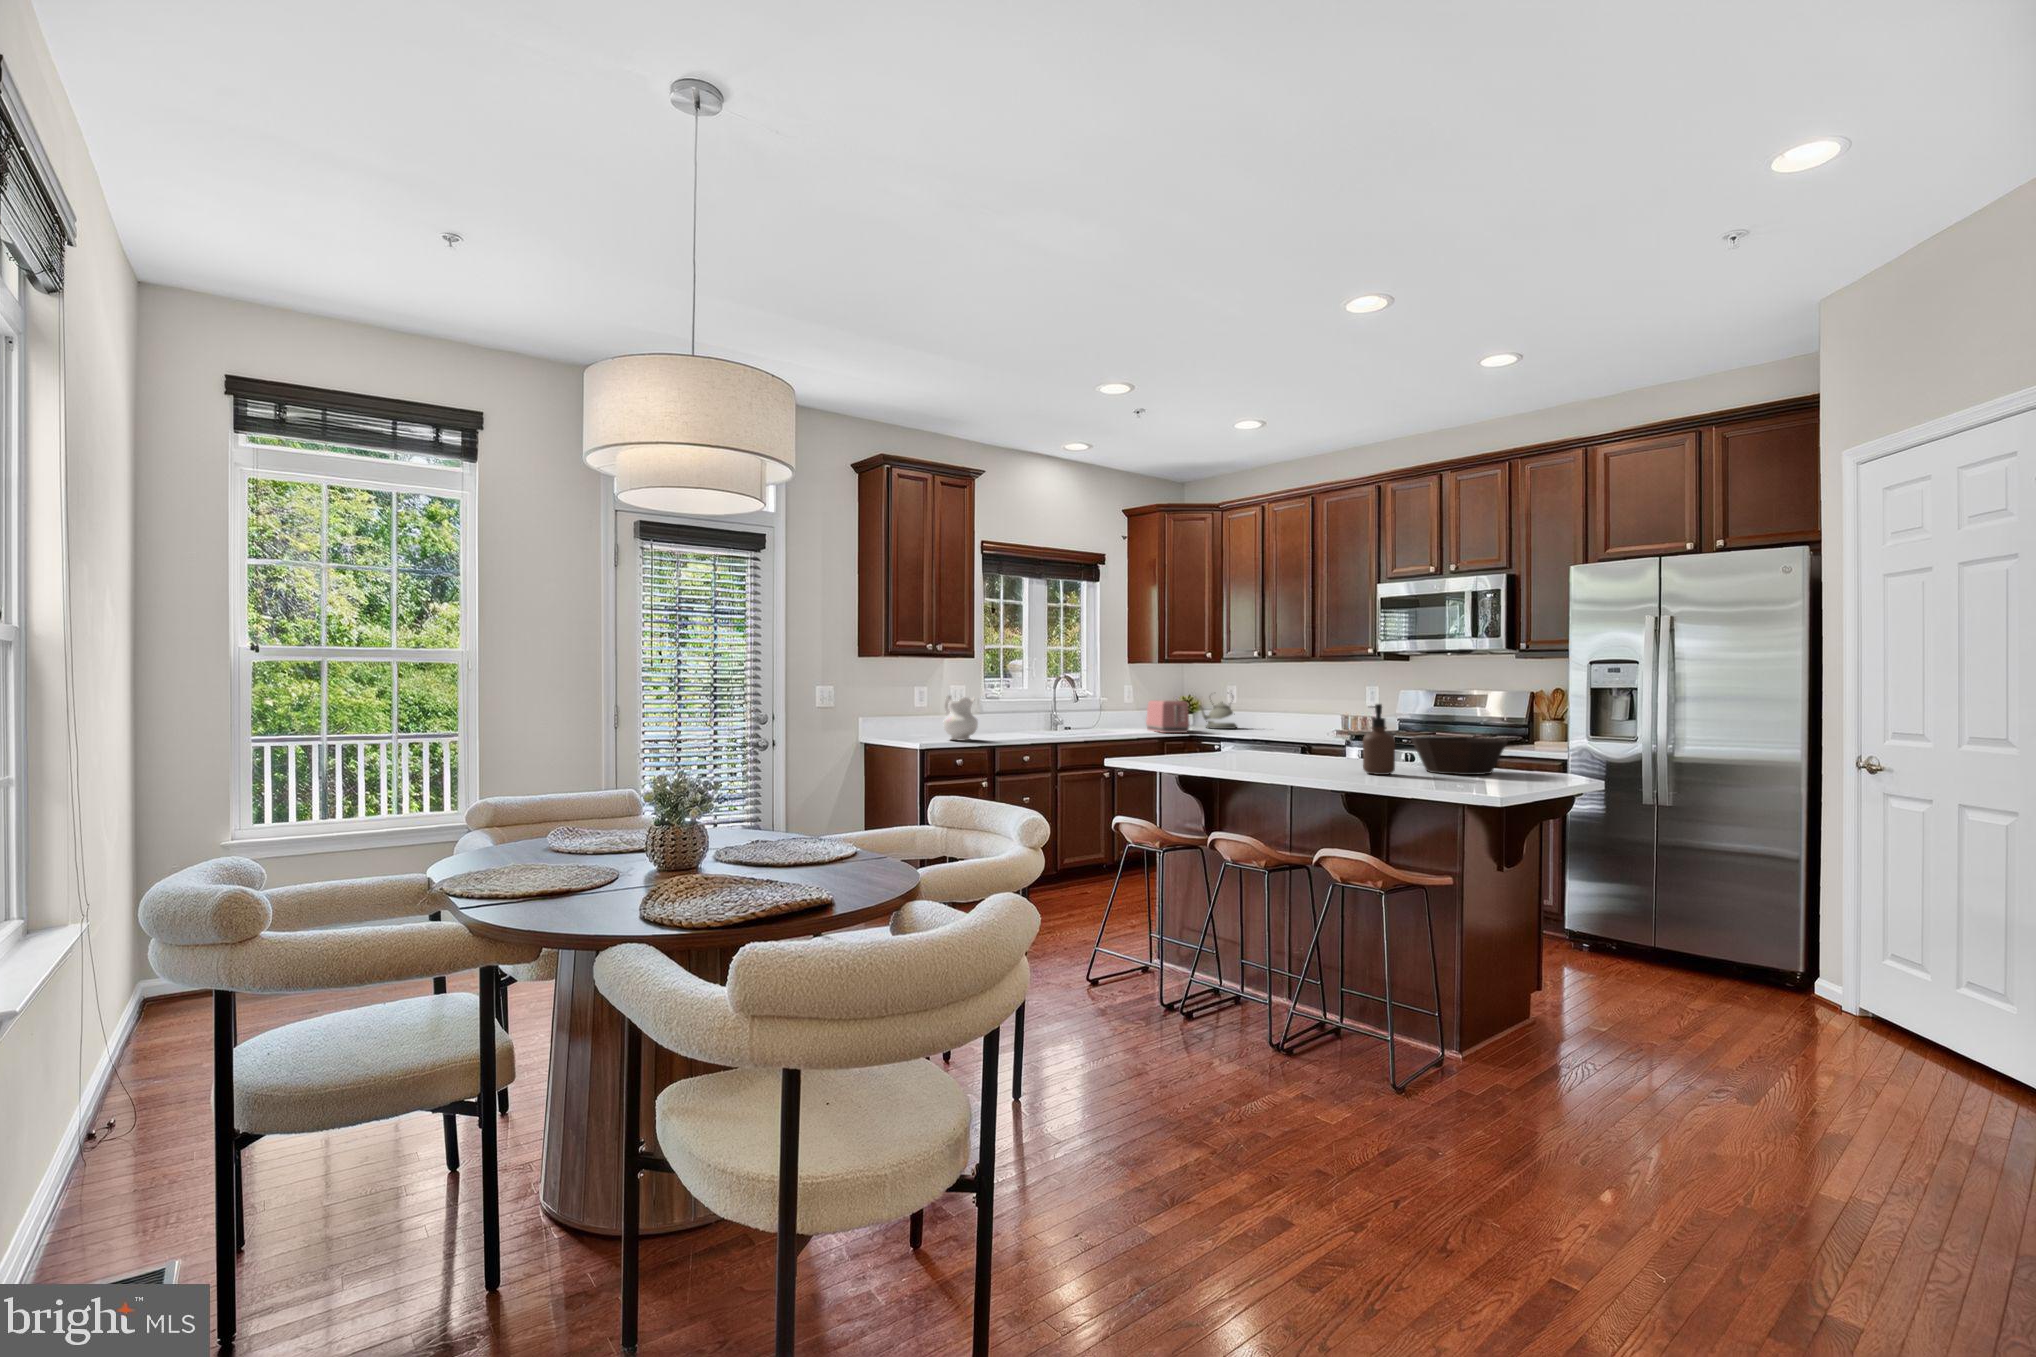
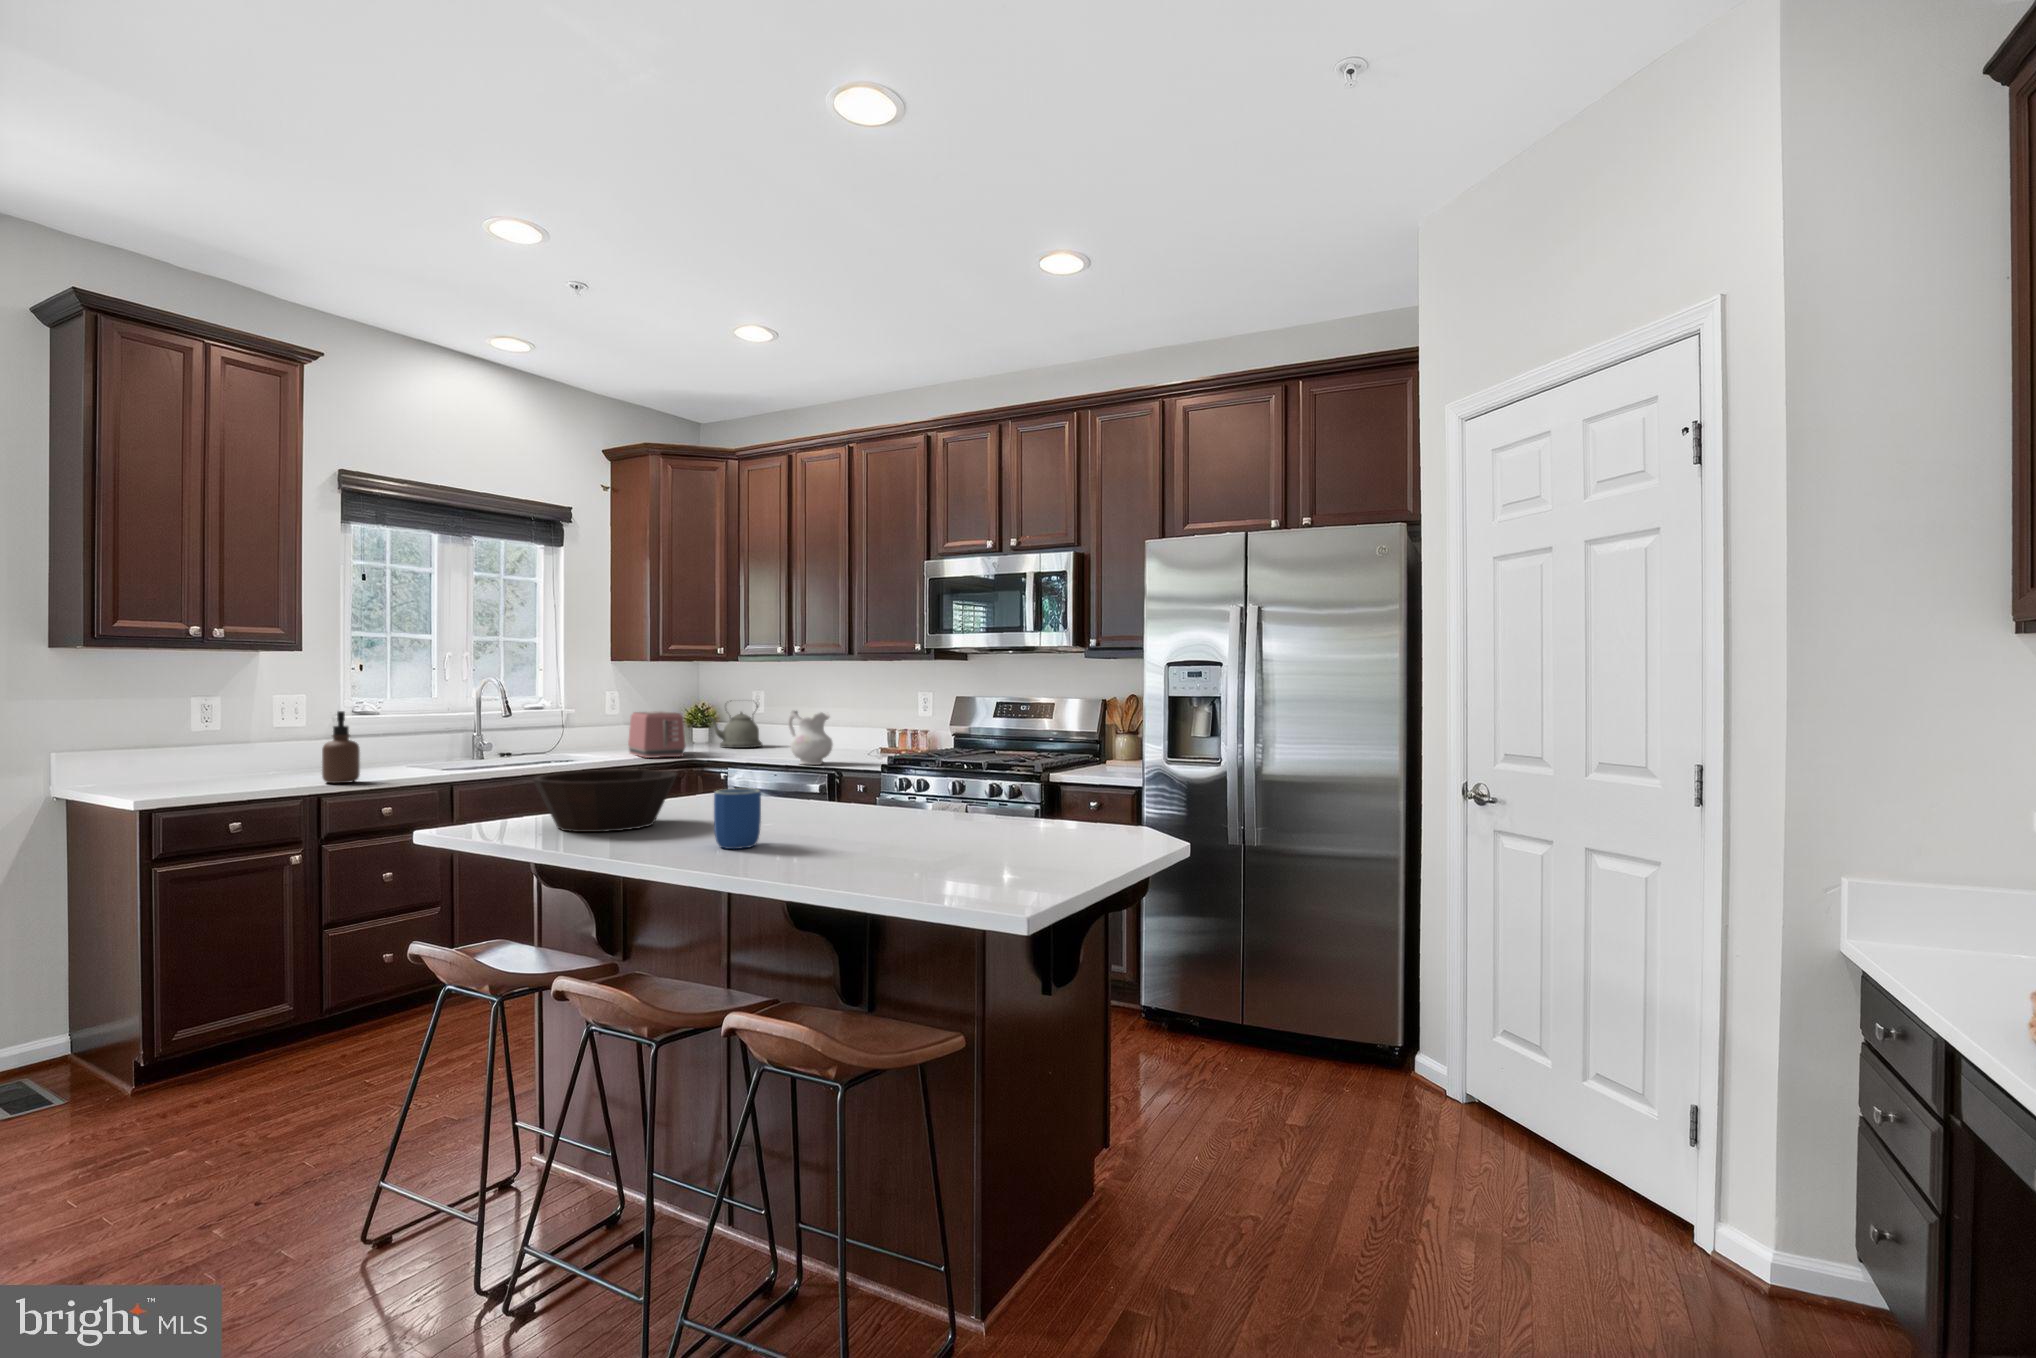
ceramic pitcher: present [943,696,978,740] -> present [788,711,833,765]
soap dispenser: present [1363,704,1395,775] -> present [322,711,360,783]
mug: none [1284,736,1311,770] -> present [714,788,761,849]
bowl: present [1411,737,1507,775] -> present [533,770,677,832]

